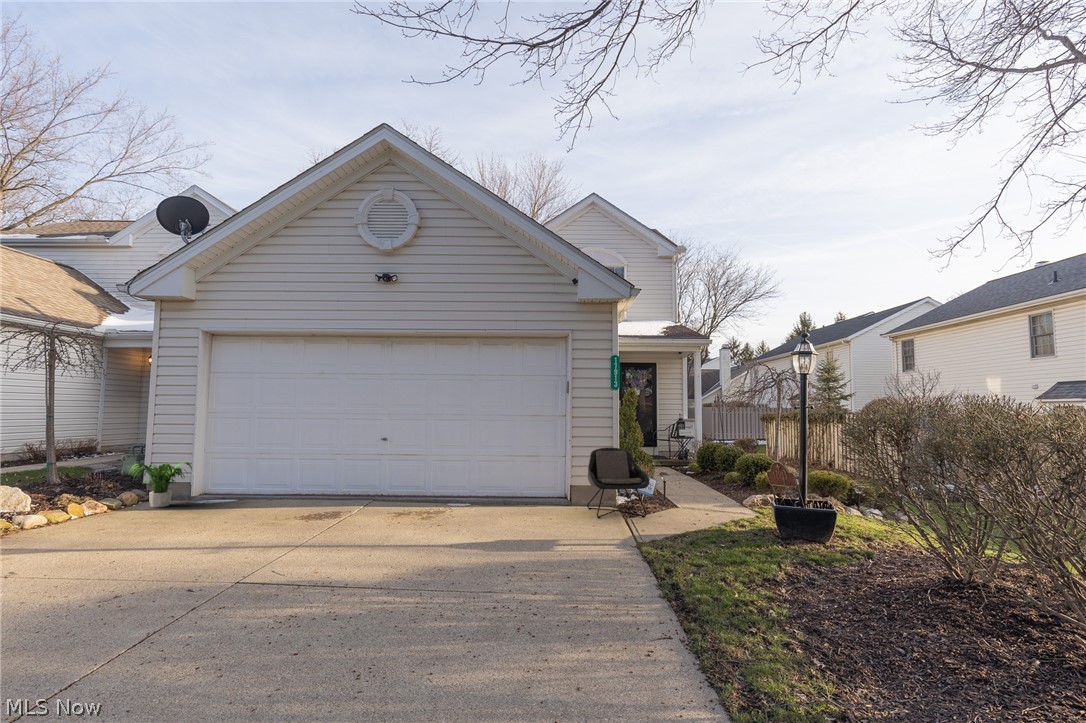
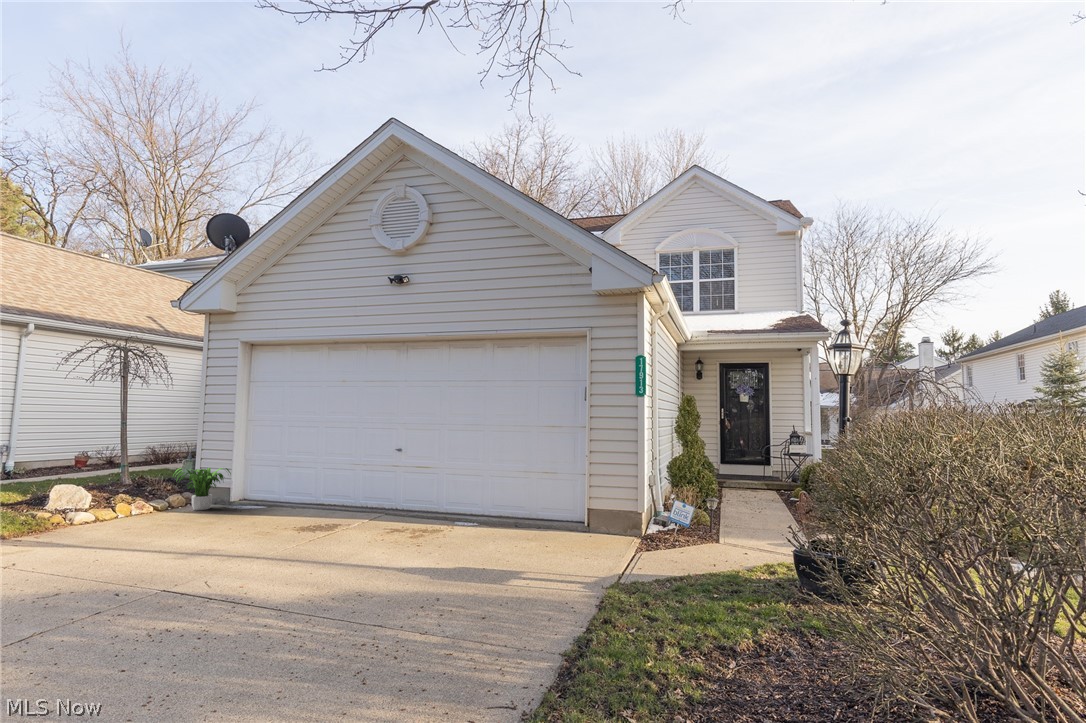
lounge chair: present [587,447,650,518] -> none [597,466,667,552]

